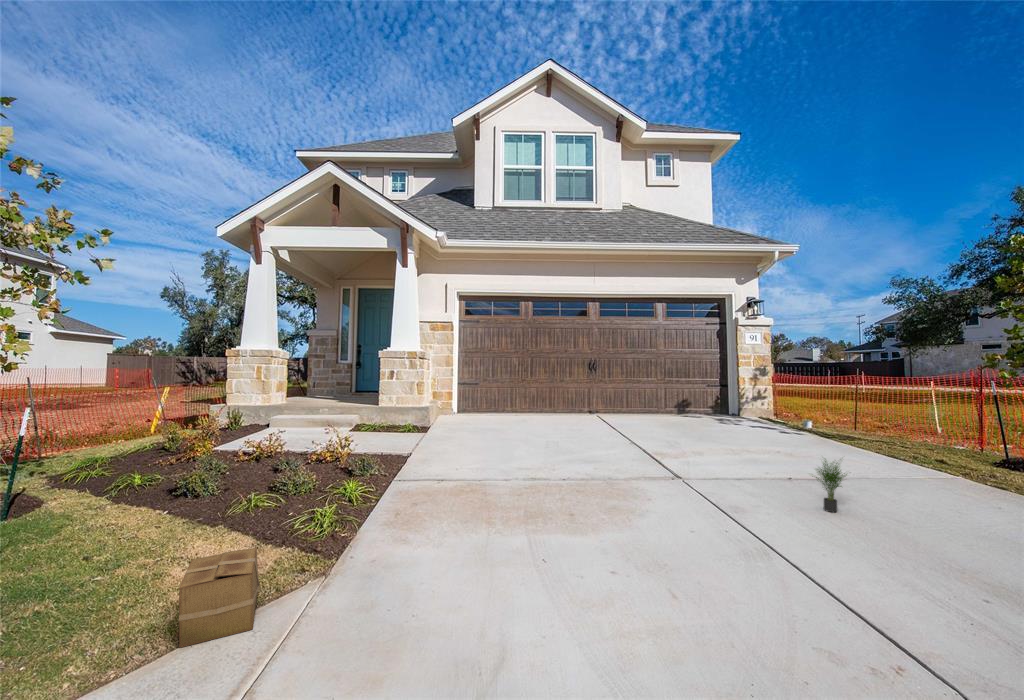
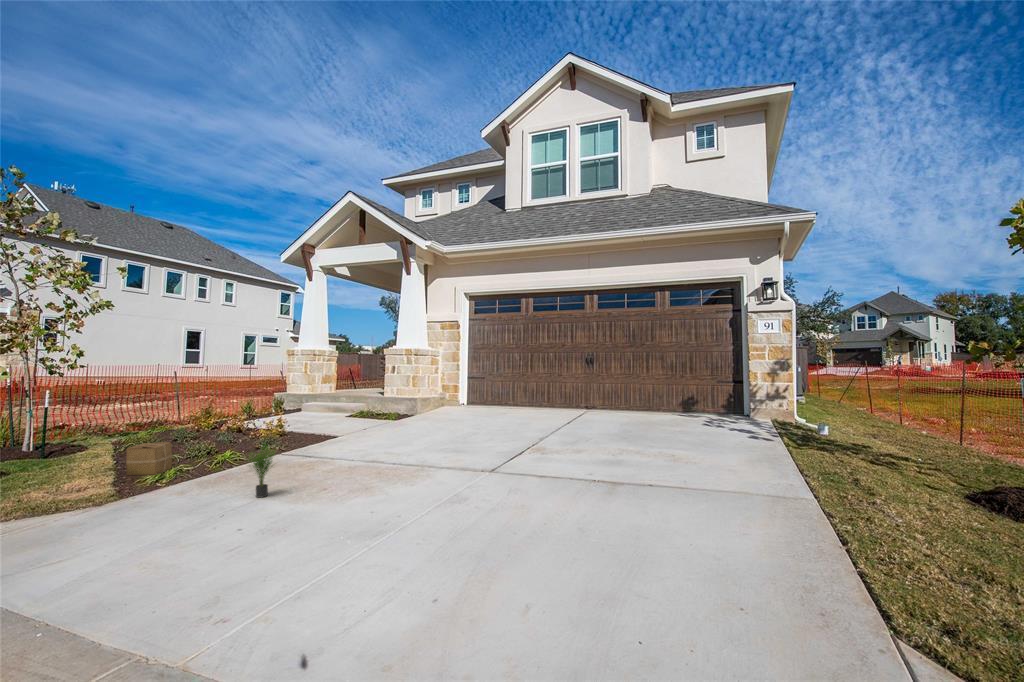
potted plant: present [816,461,847,512] -> present [251,445,274,498]

